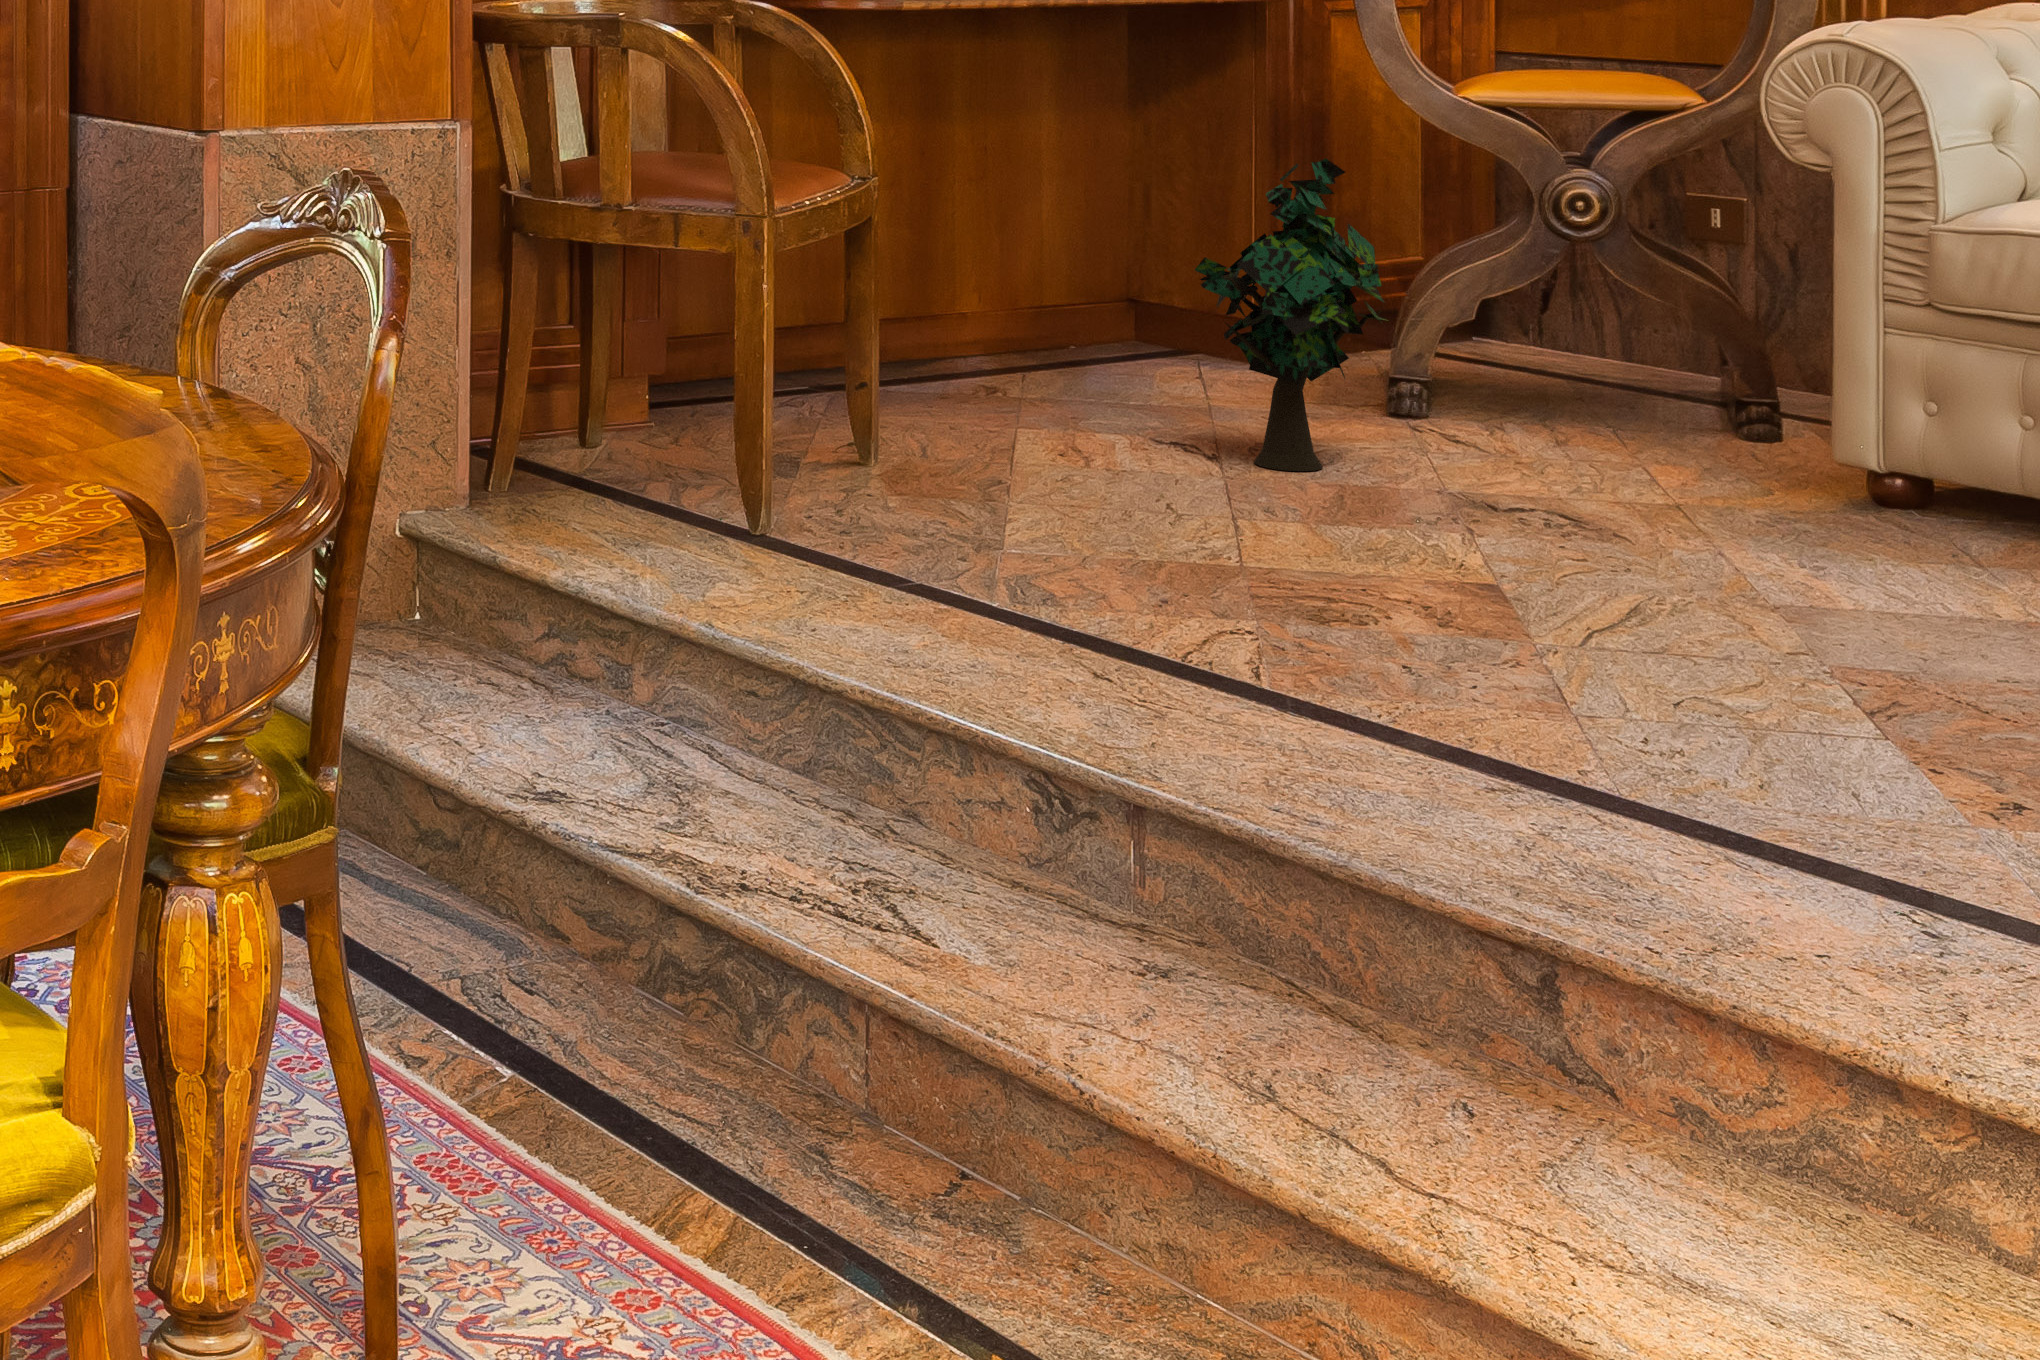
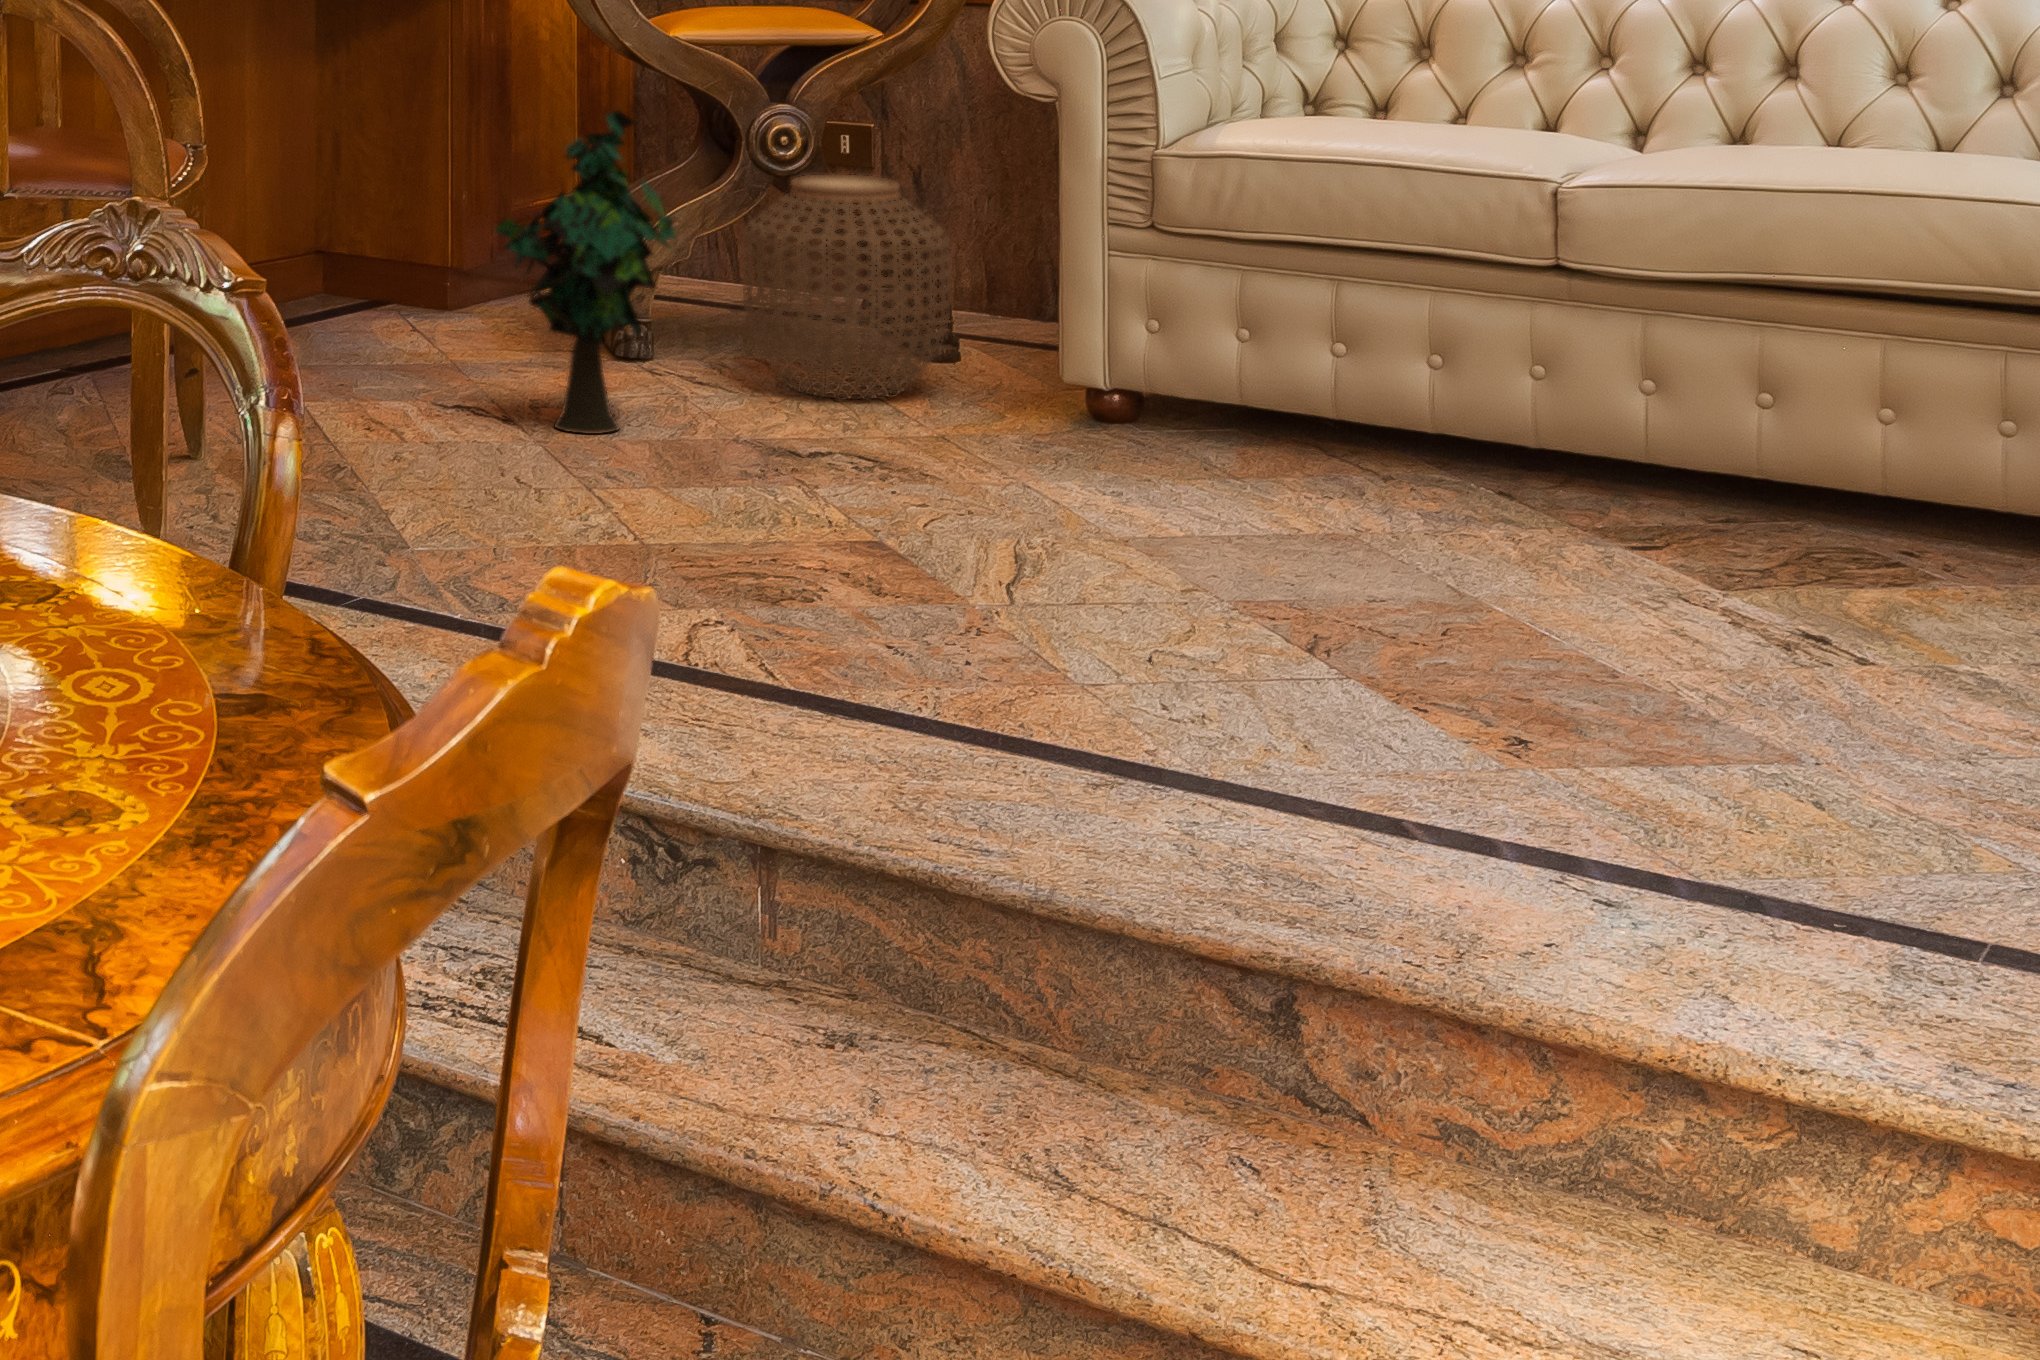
woven basket: none [1498,236,1730,464] -> present [743,175,951,398]

